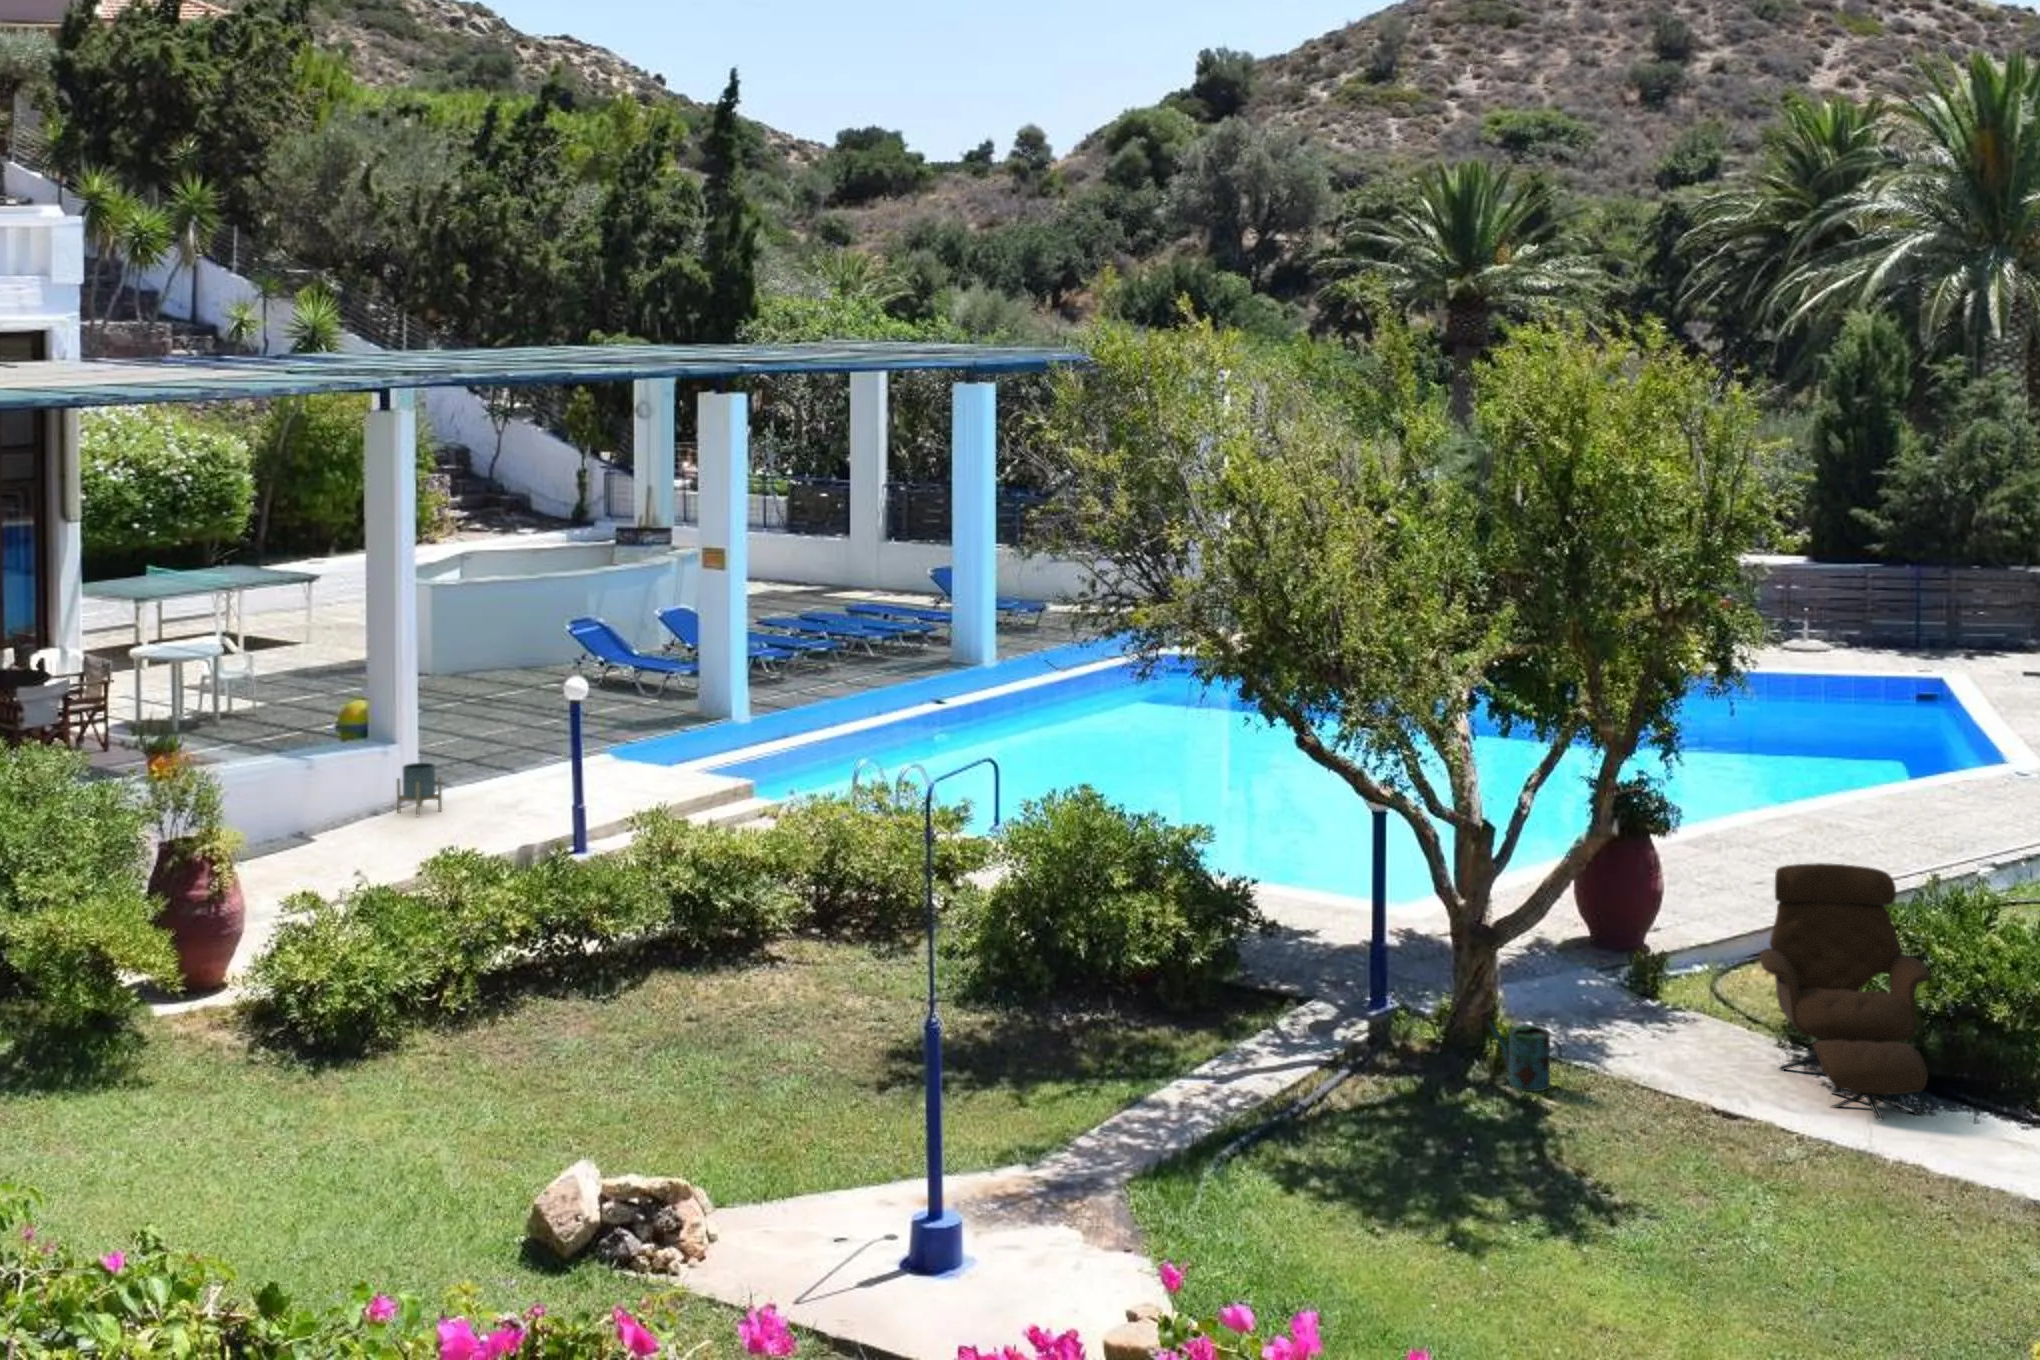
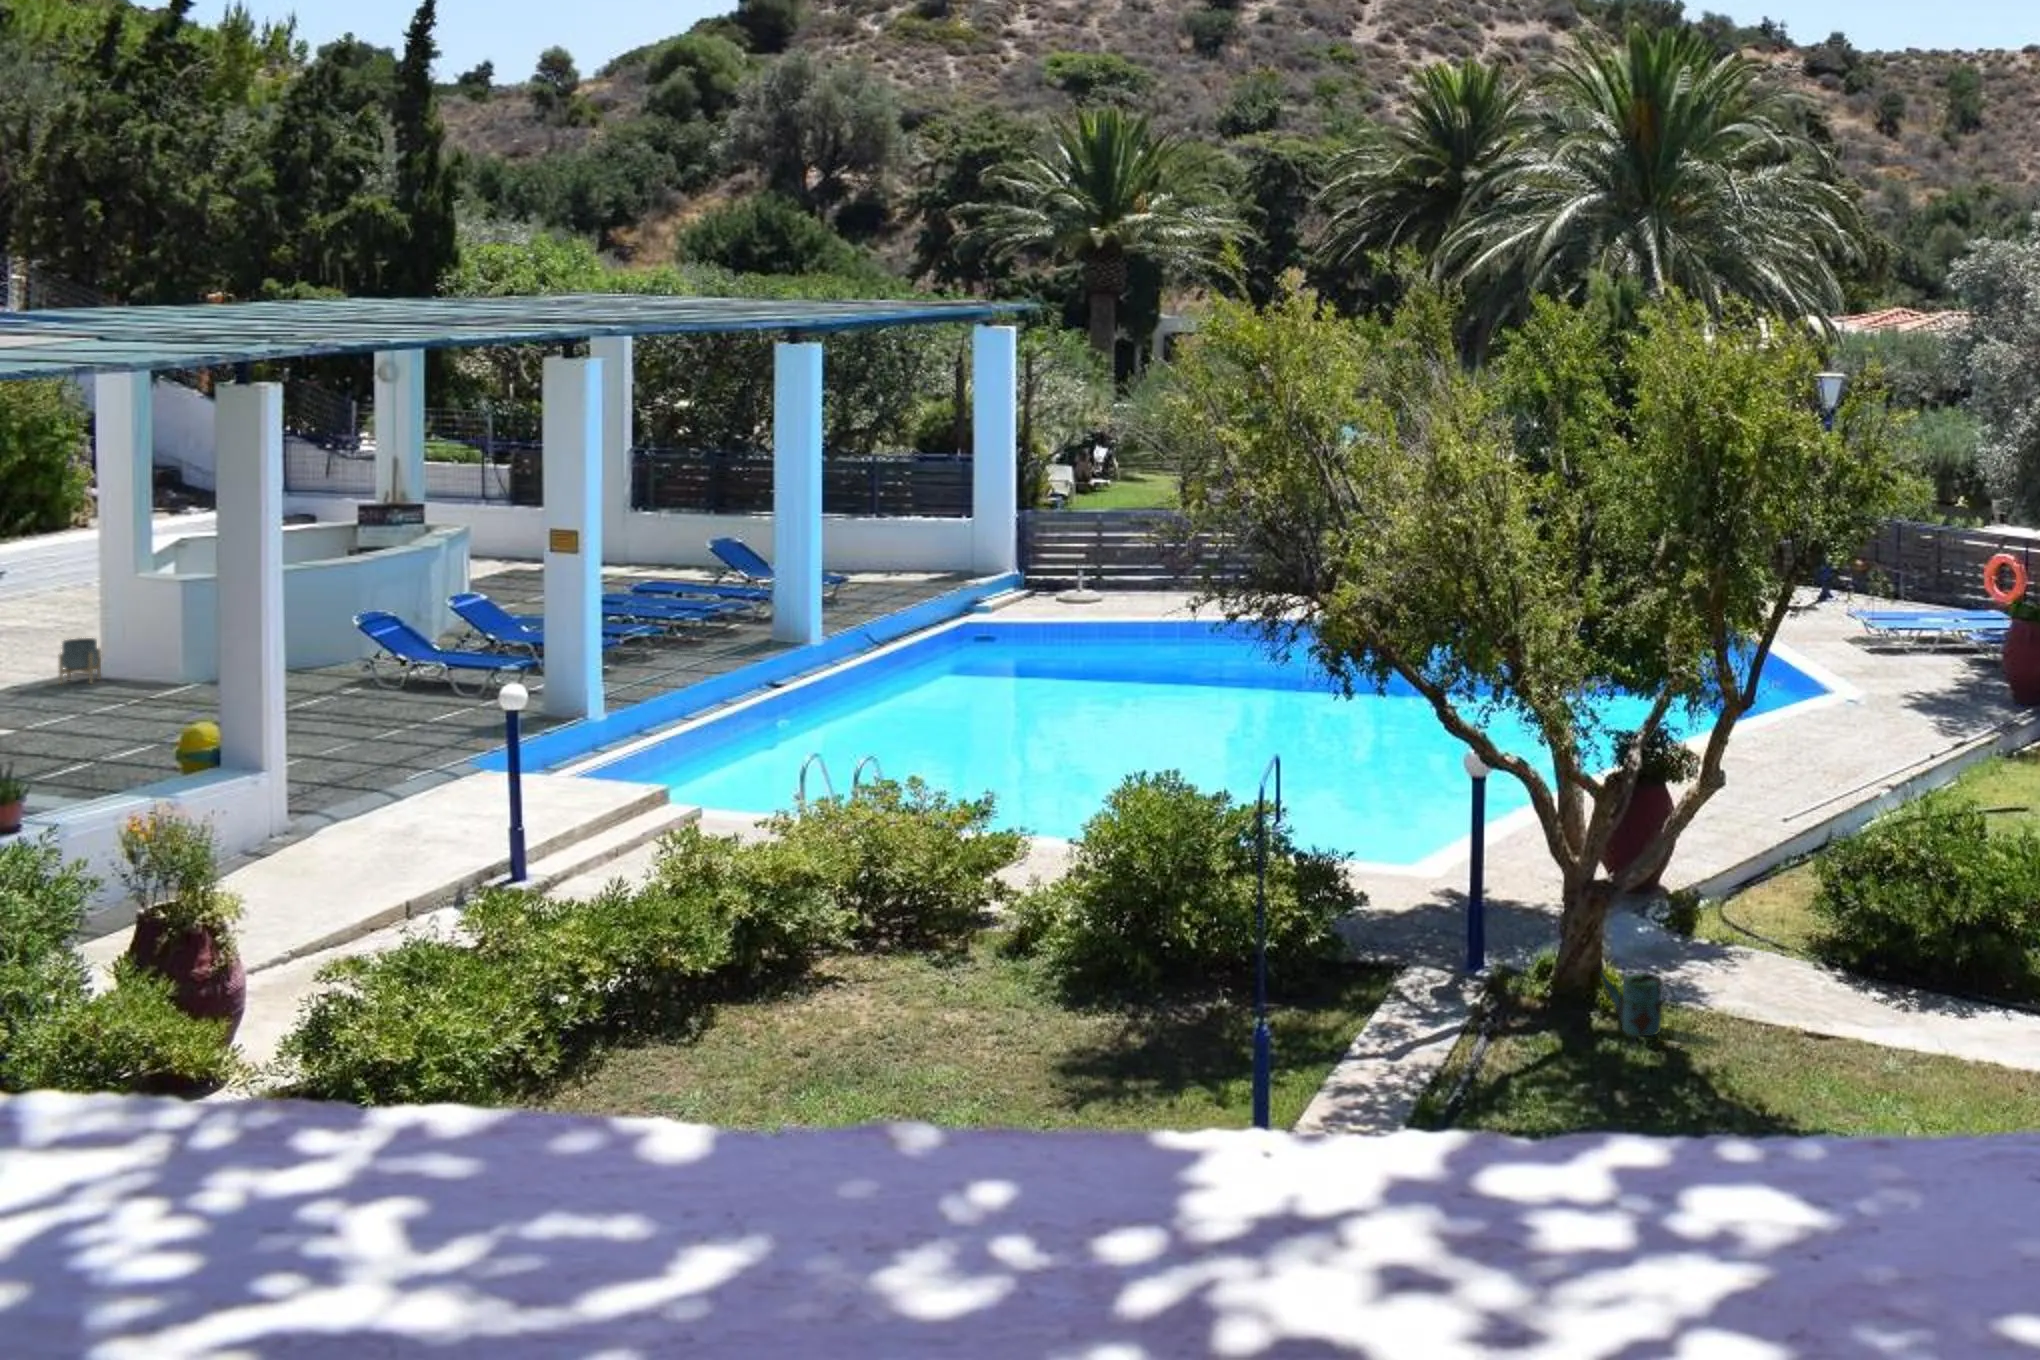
planter: present [397,763,442,816] -> present [58,638,101,684]
lounge chair: present [1760,863,1929,1120] -> none [1810,797,1975,1031]

